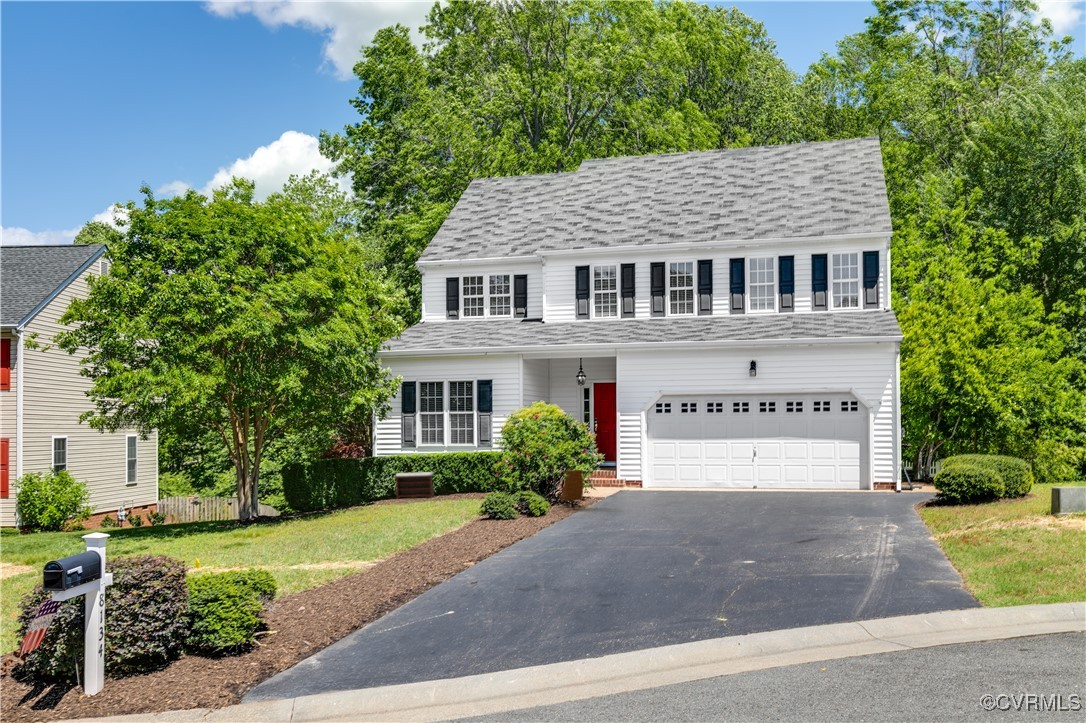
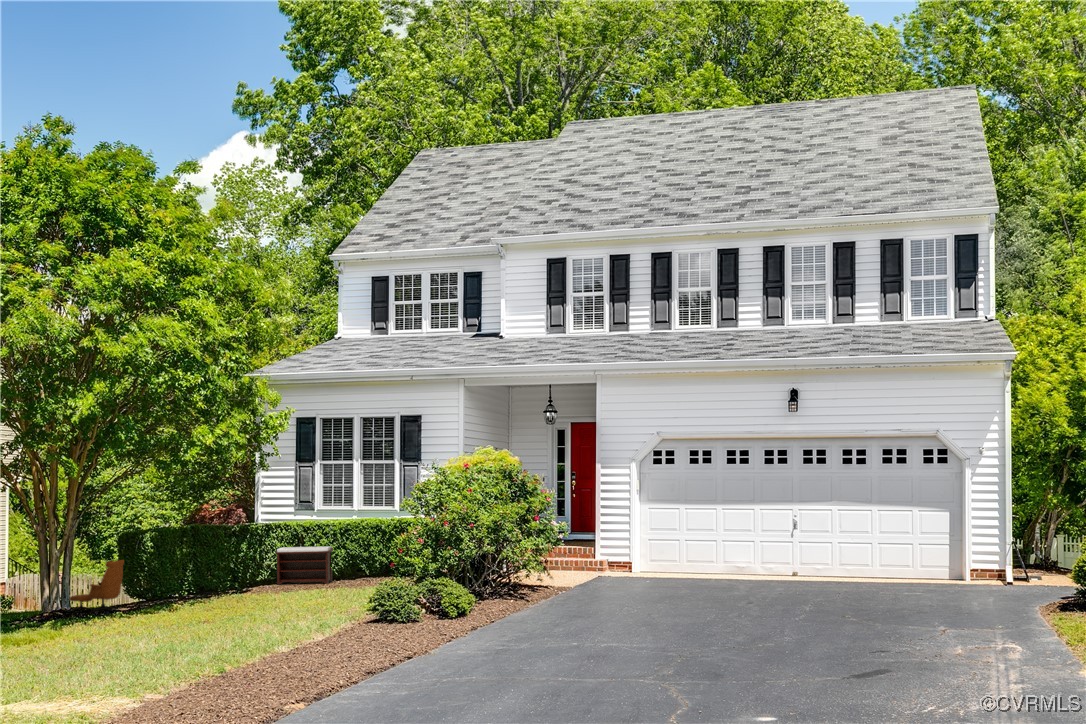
lounge chair: present [559,470,584,509] -> present [70,560,124,612]

